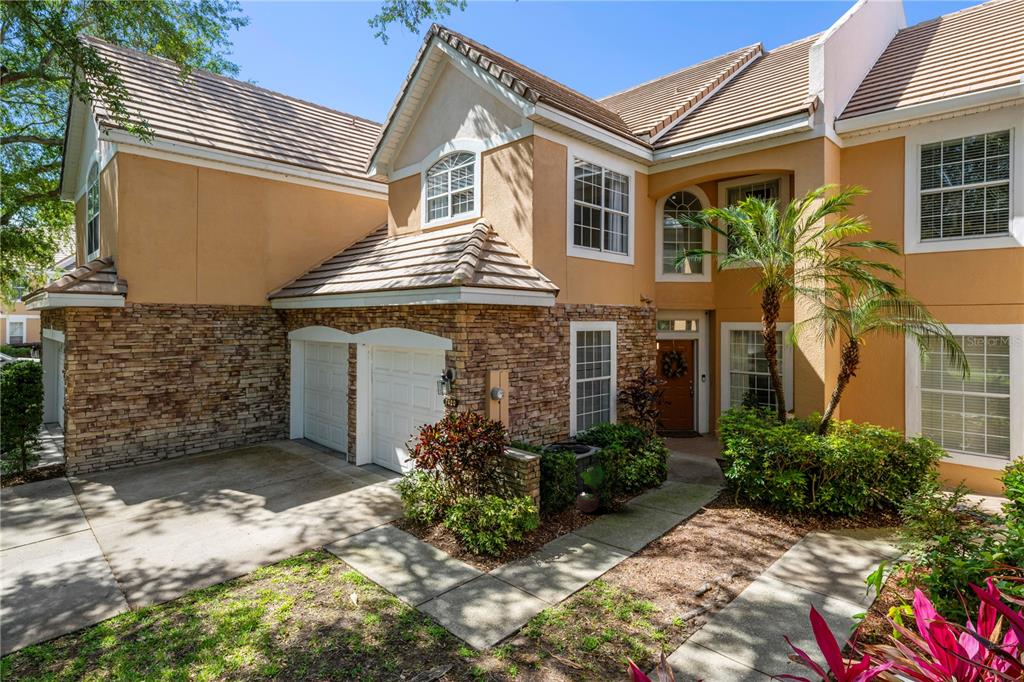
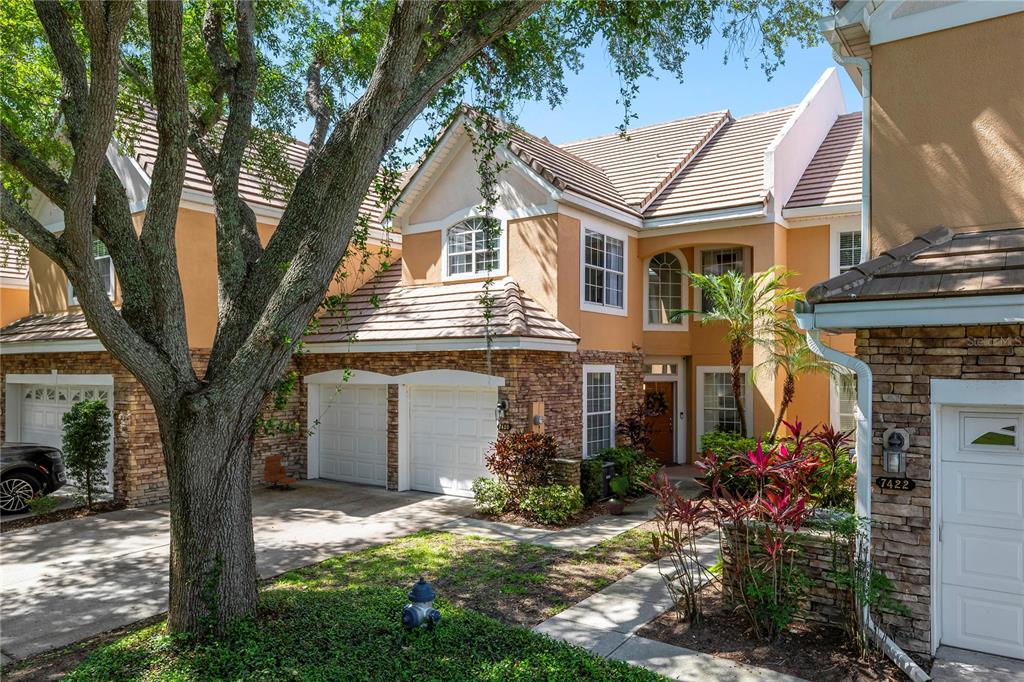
lounge chair: none [235,416,269,455] -> present [262,455,296,491]

